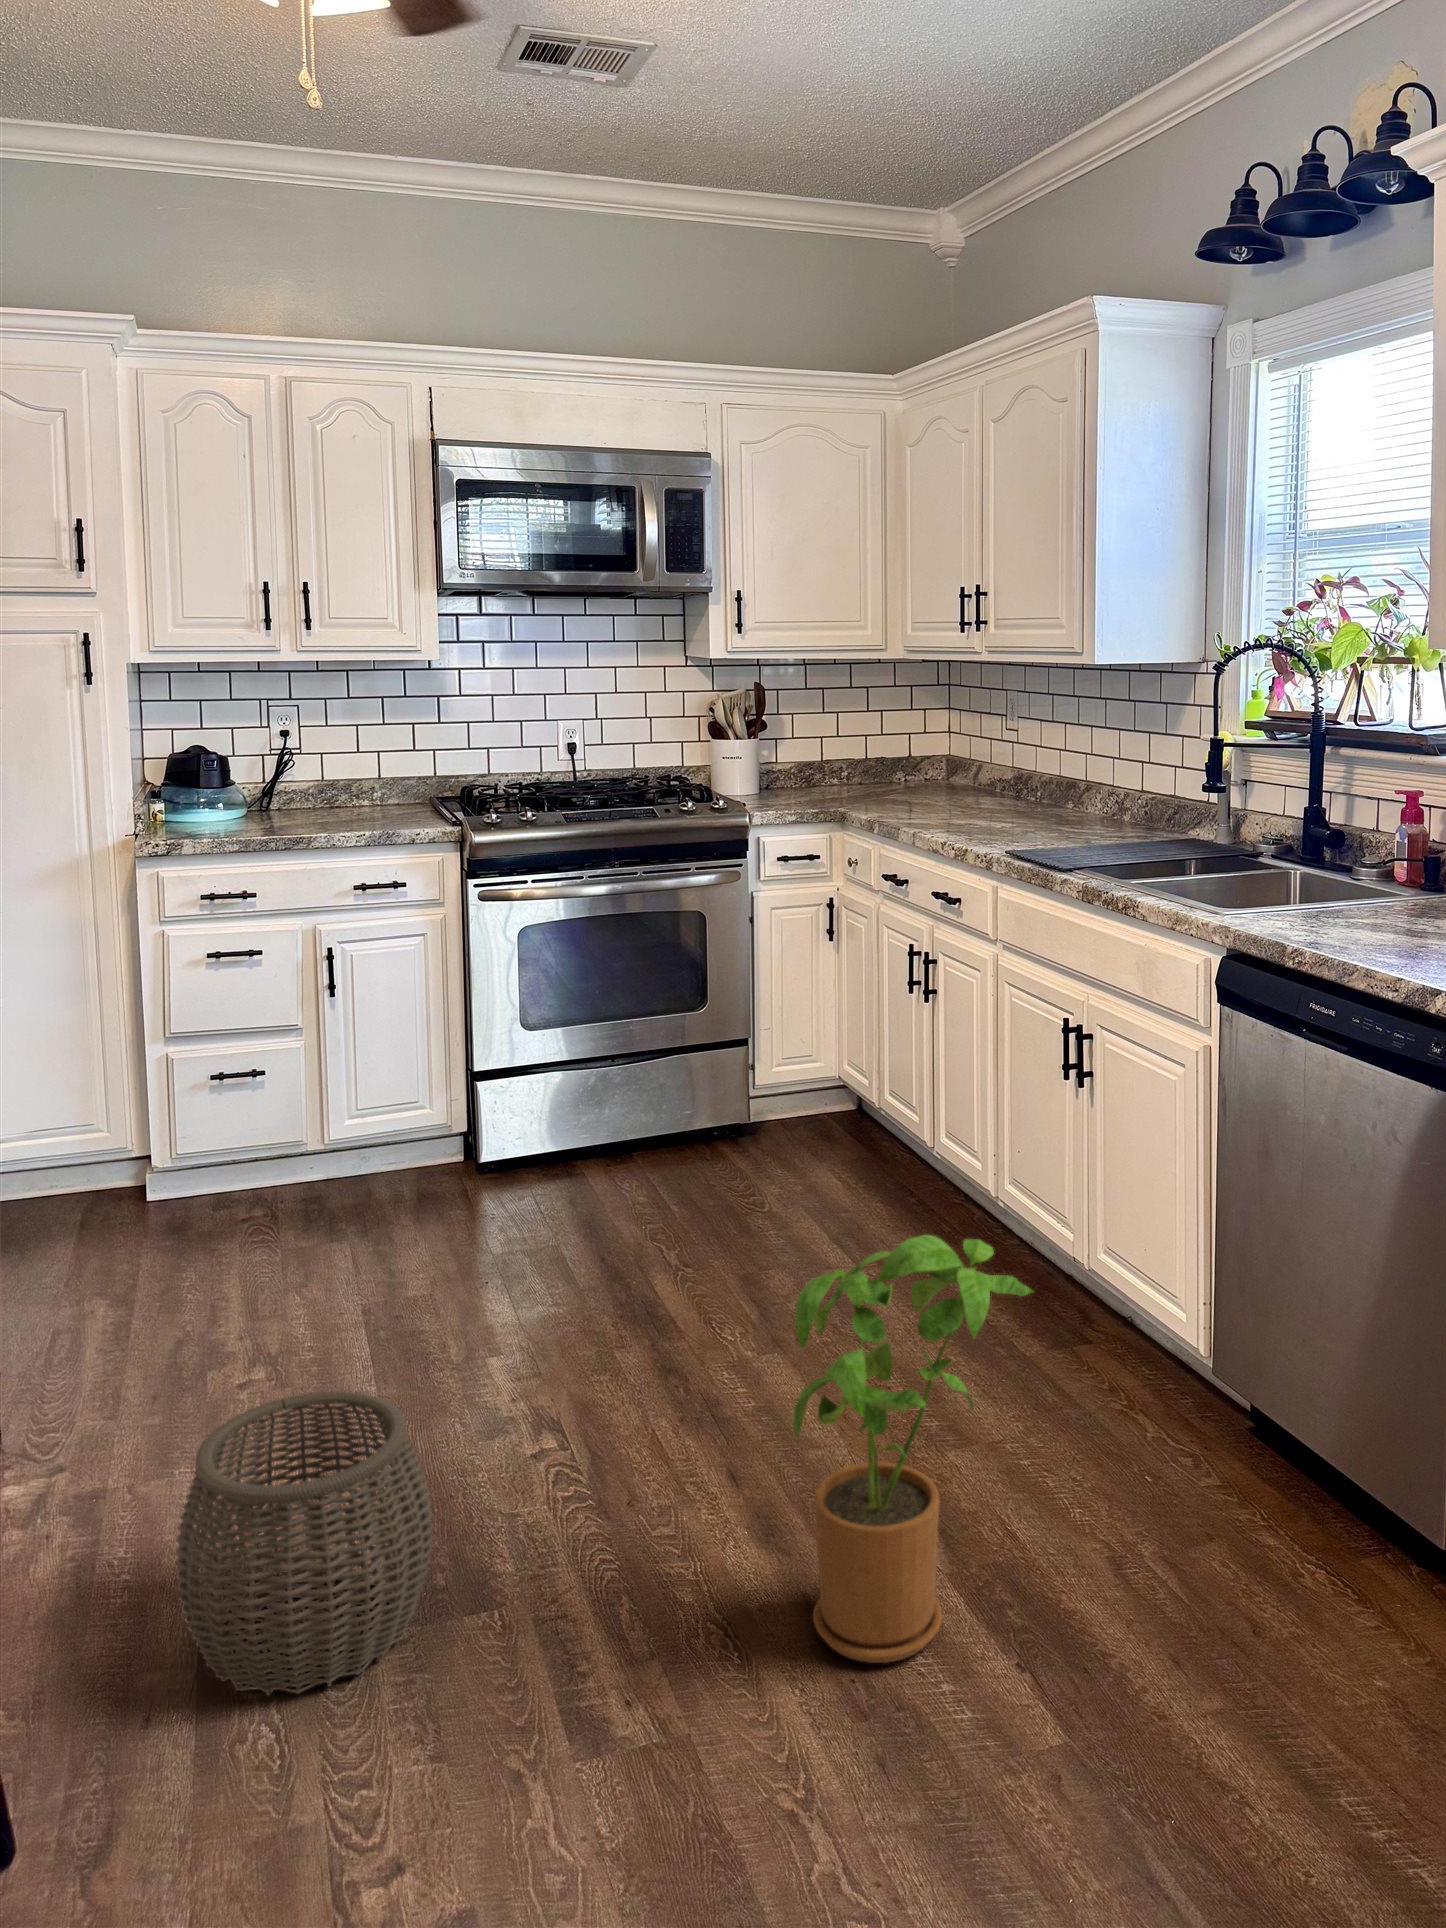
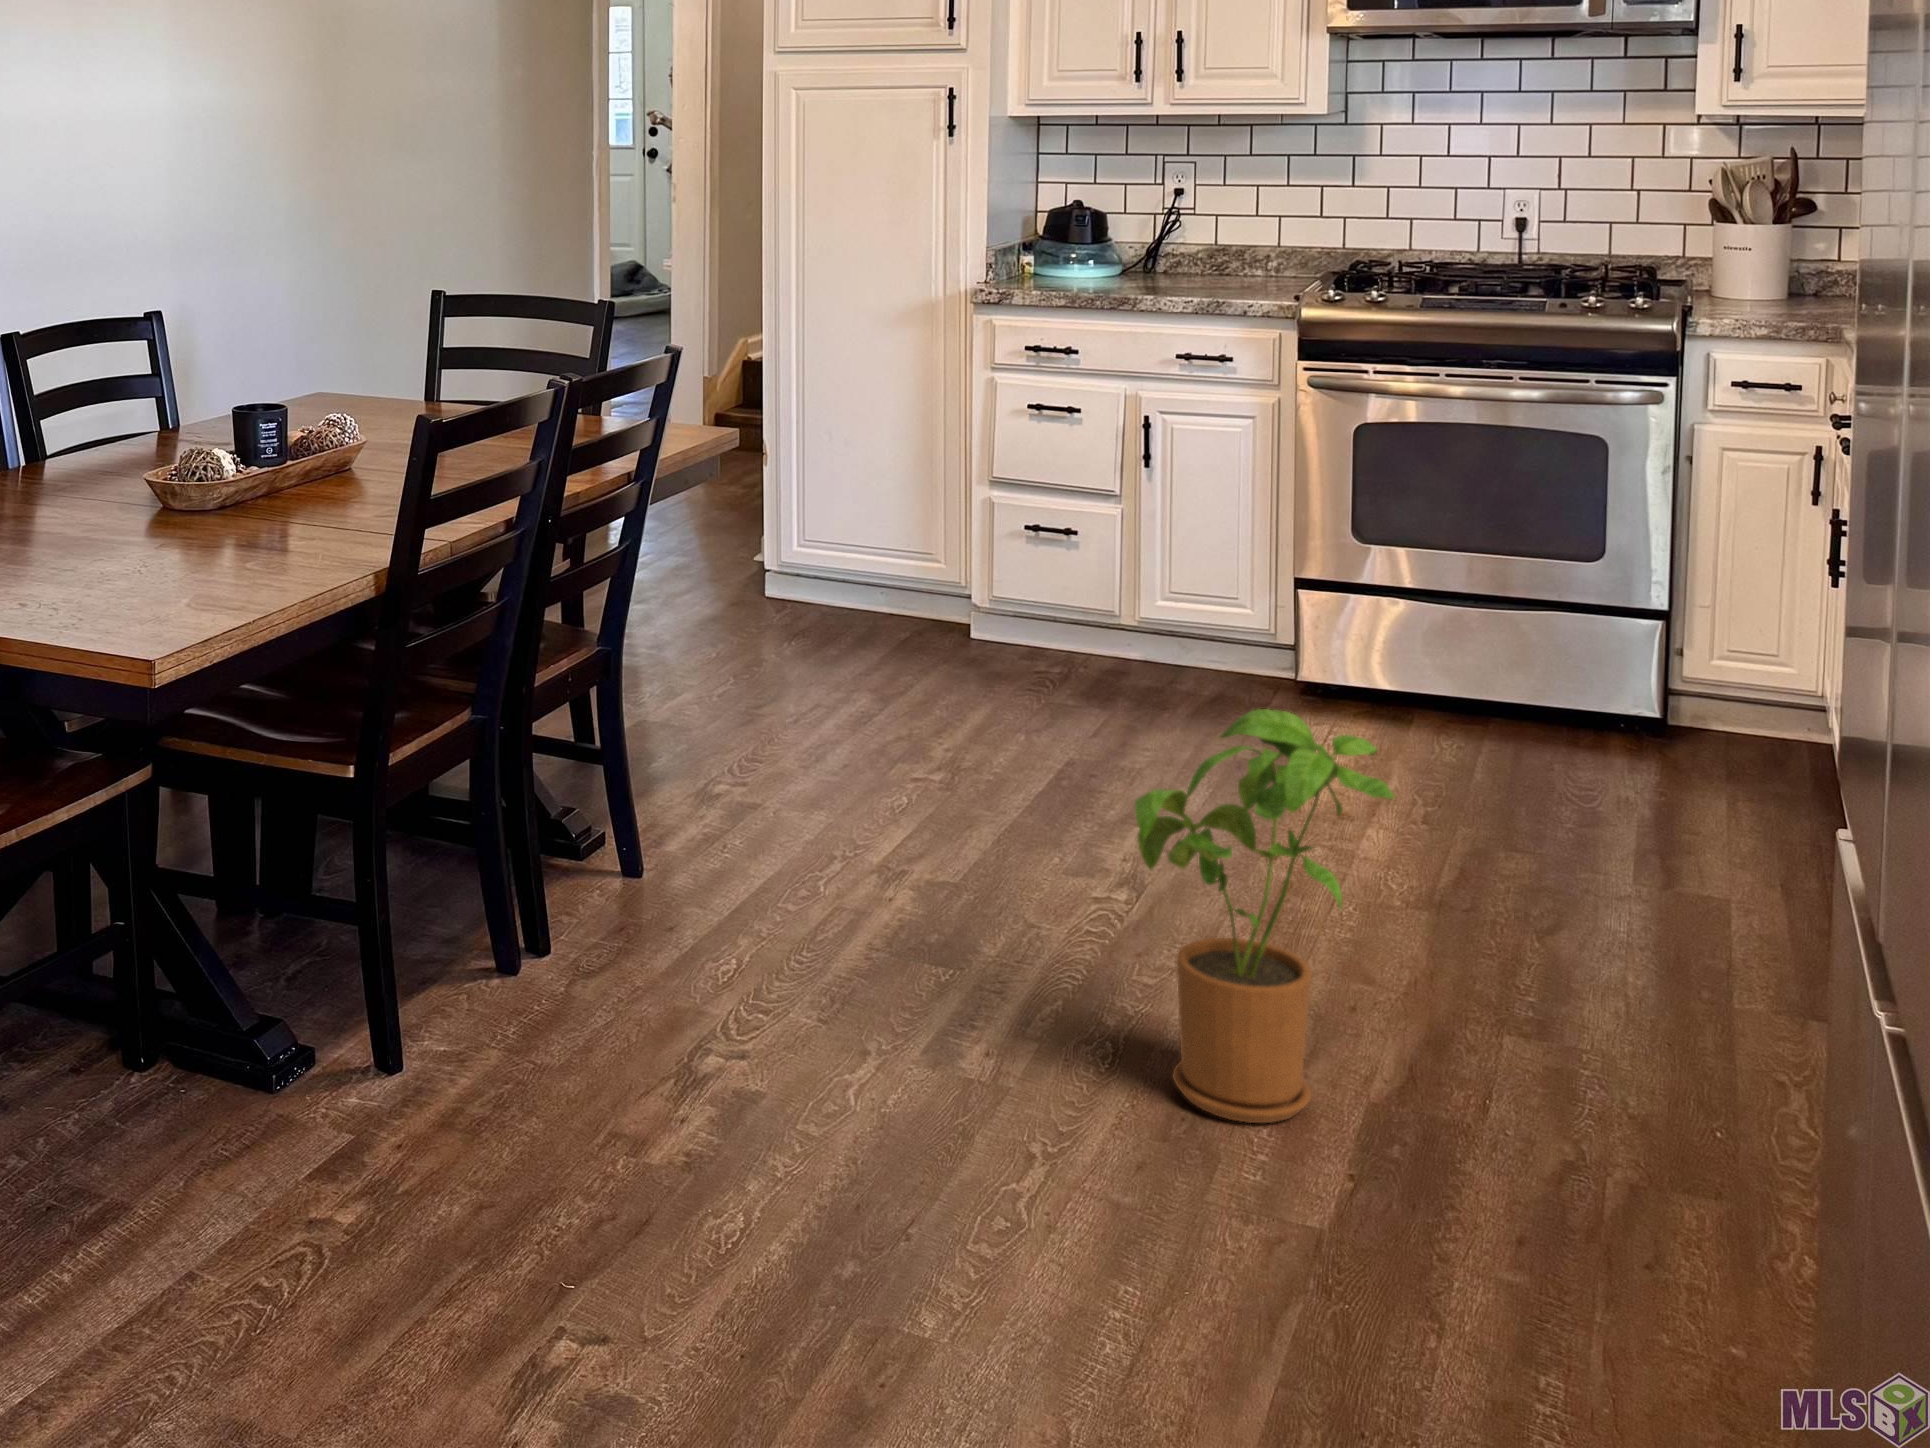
woven basket: present [176,1391,433,1695] -> none [713,735,916,953]

